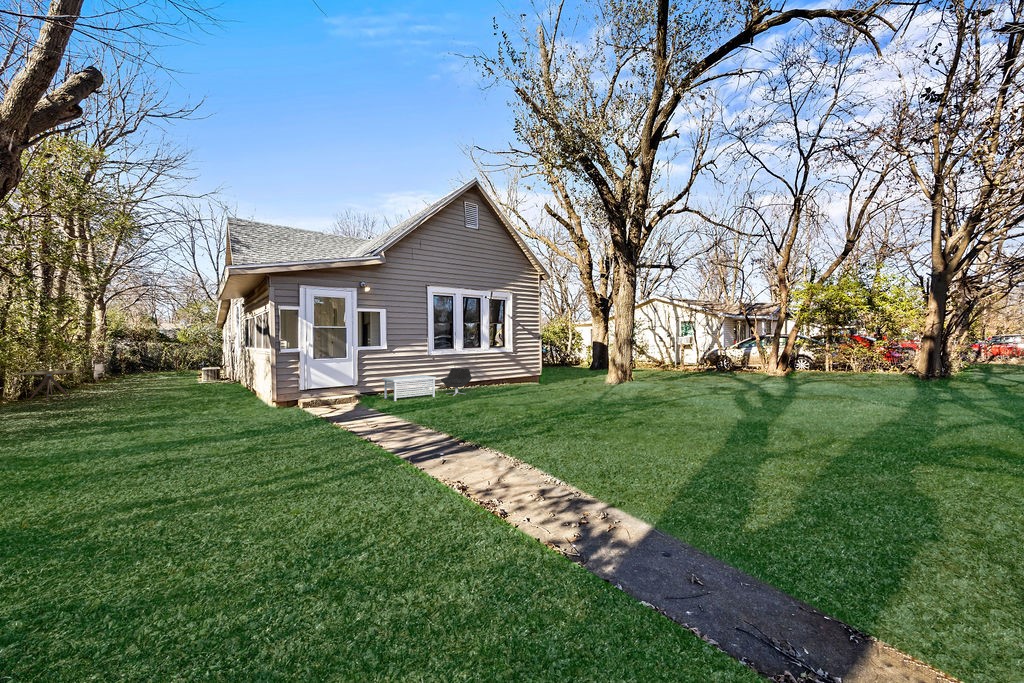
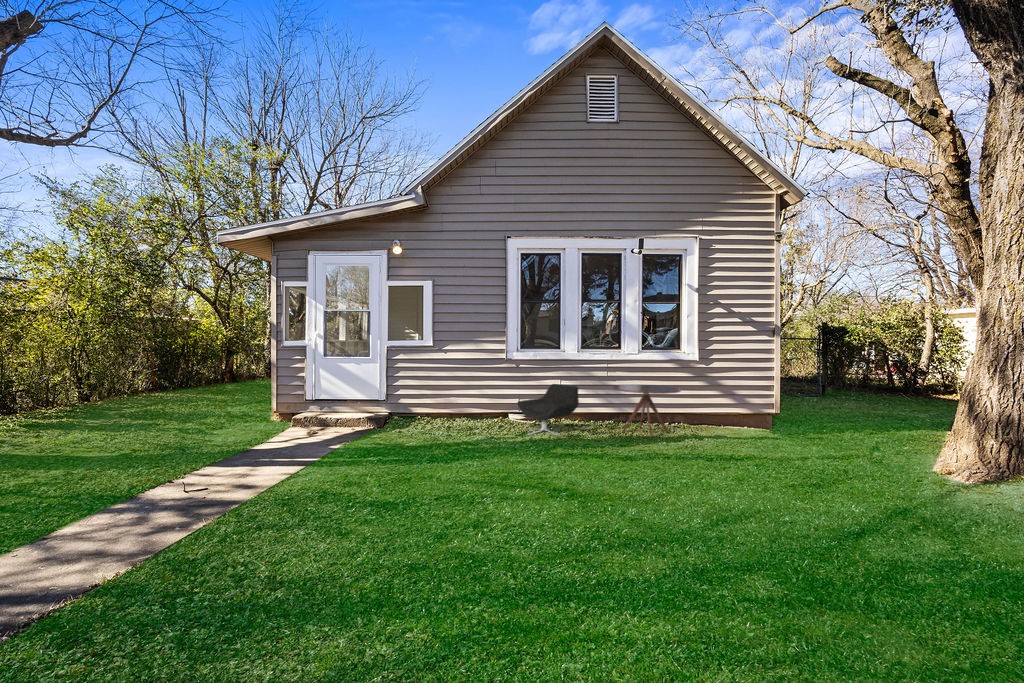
round table: present [19,371,77,400] -> present [613,385,681,437]
storage bench: present [382,375,436,401] -> none [417,391,498,432]

